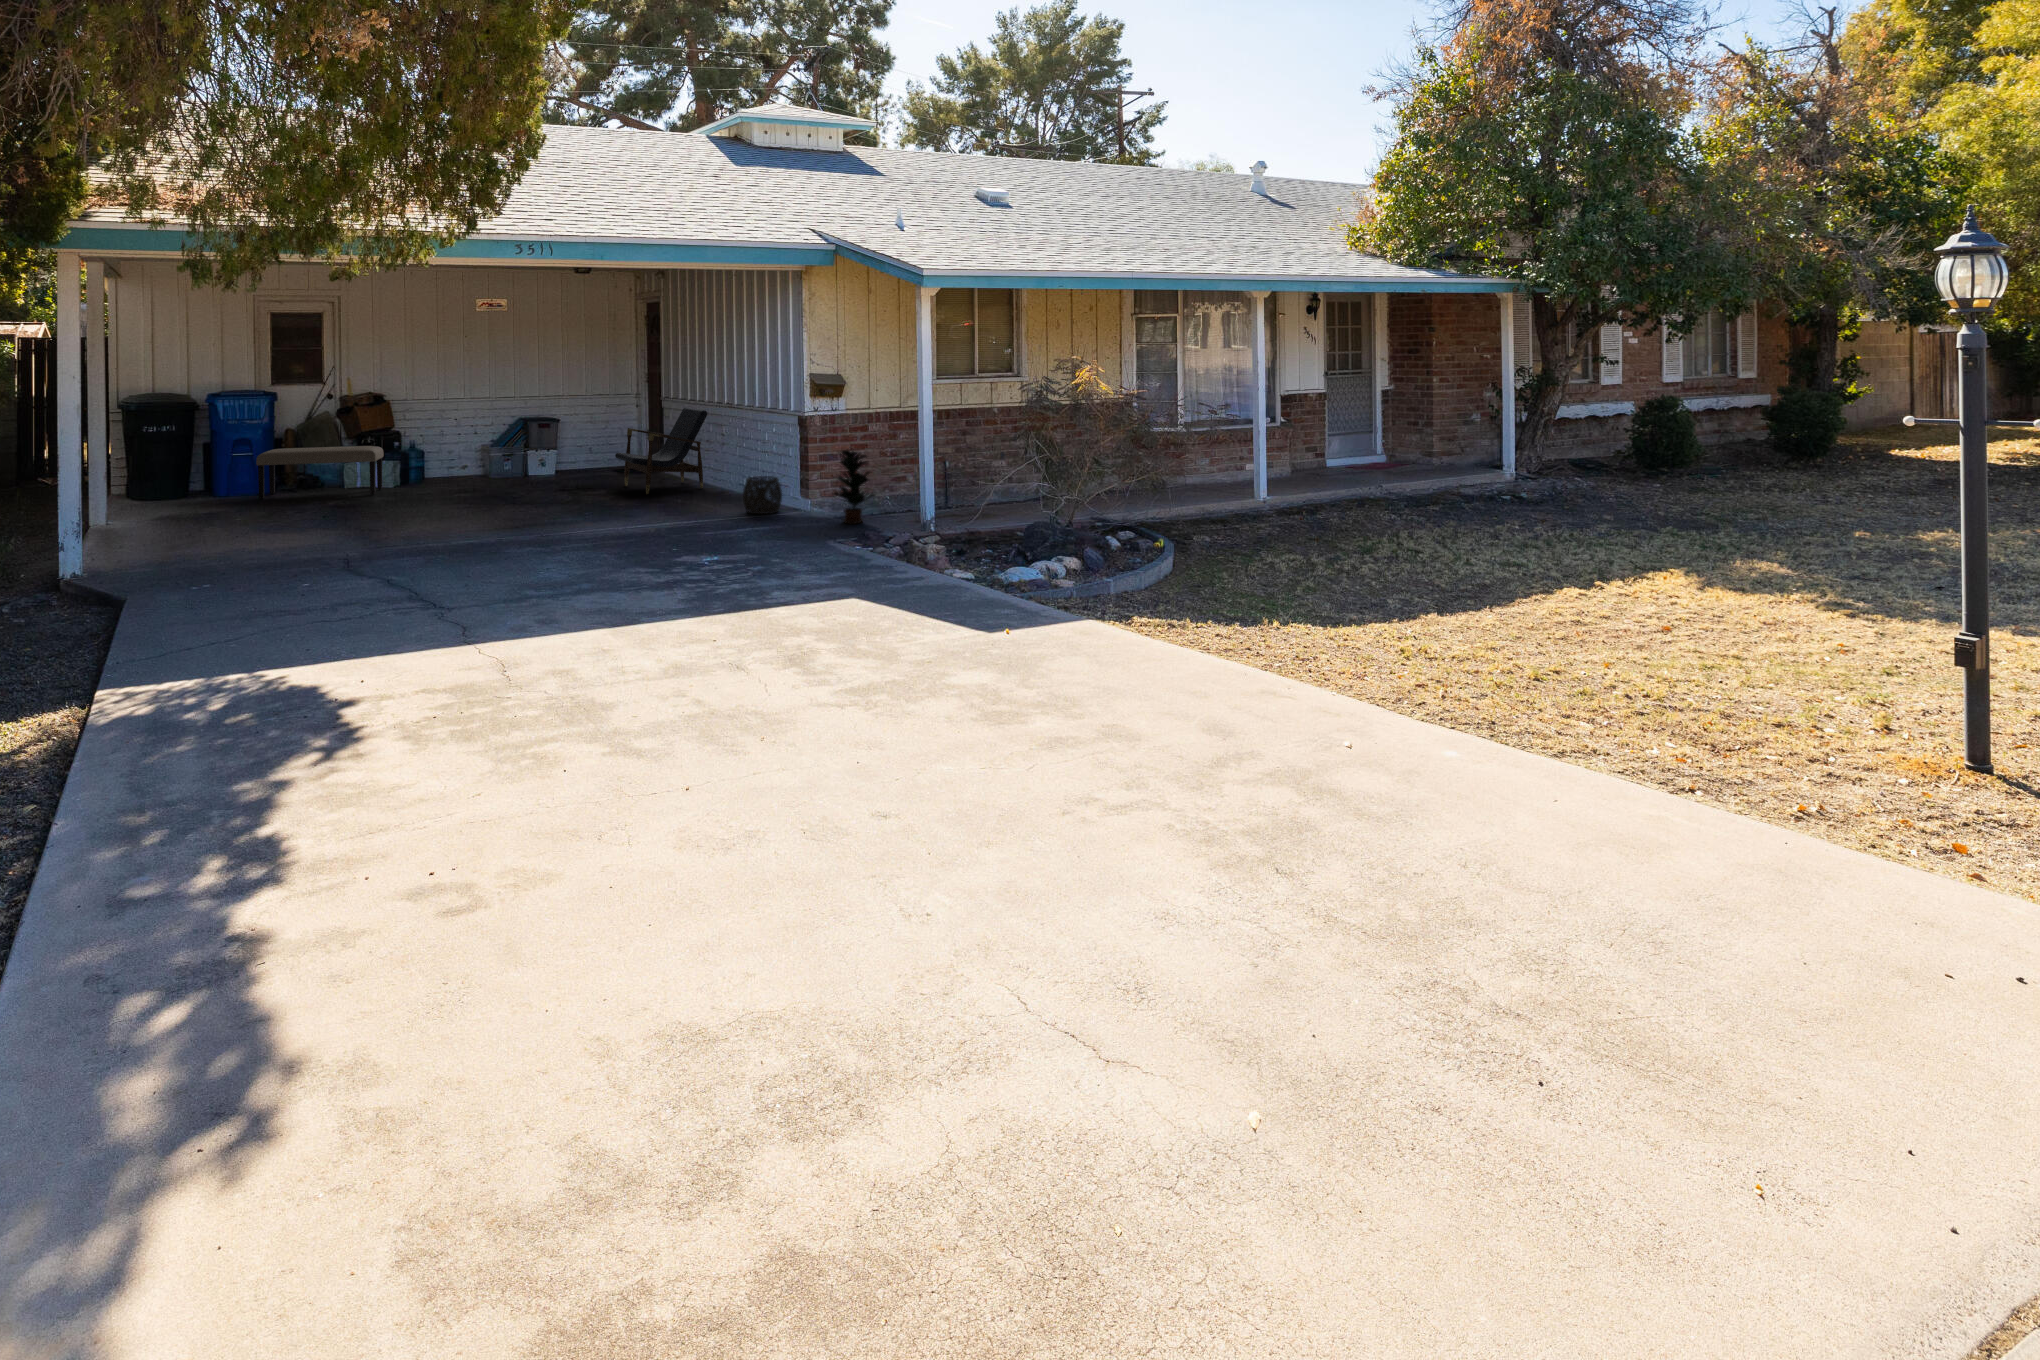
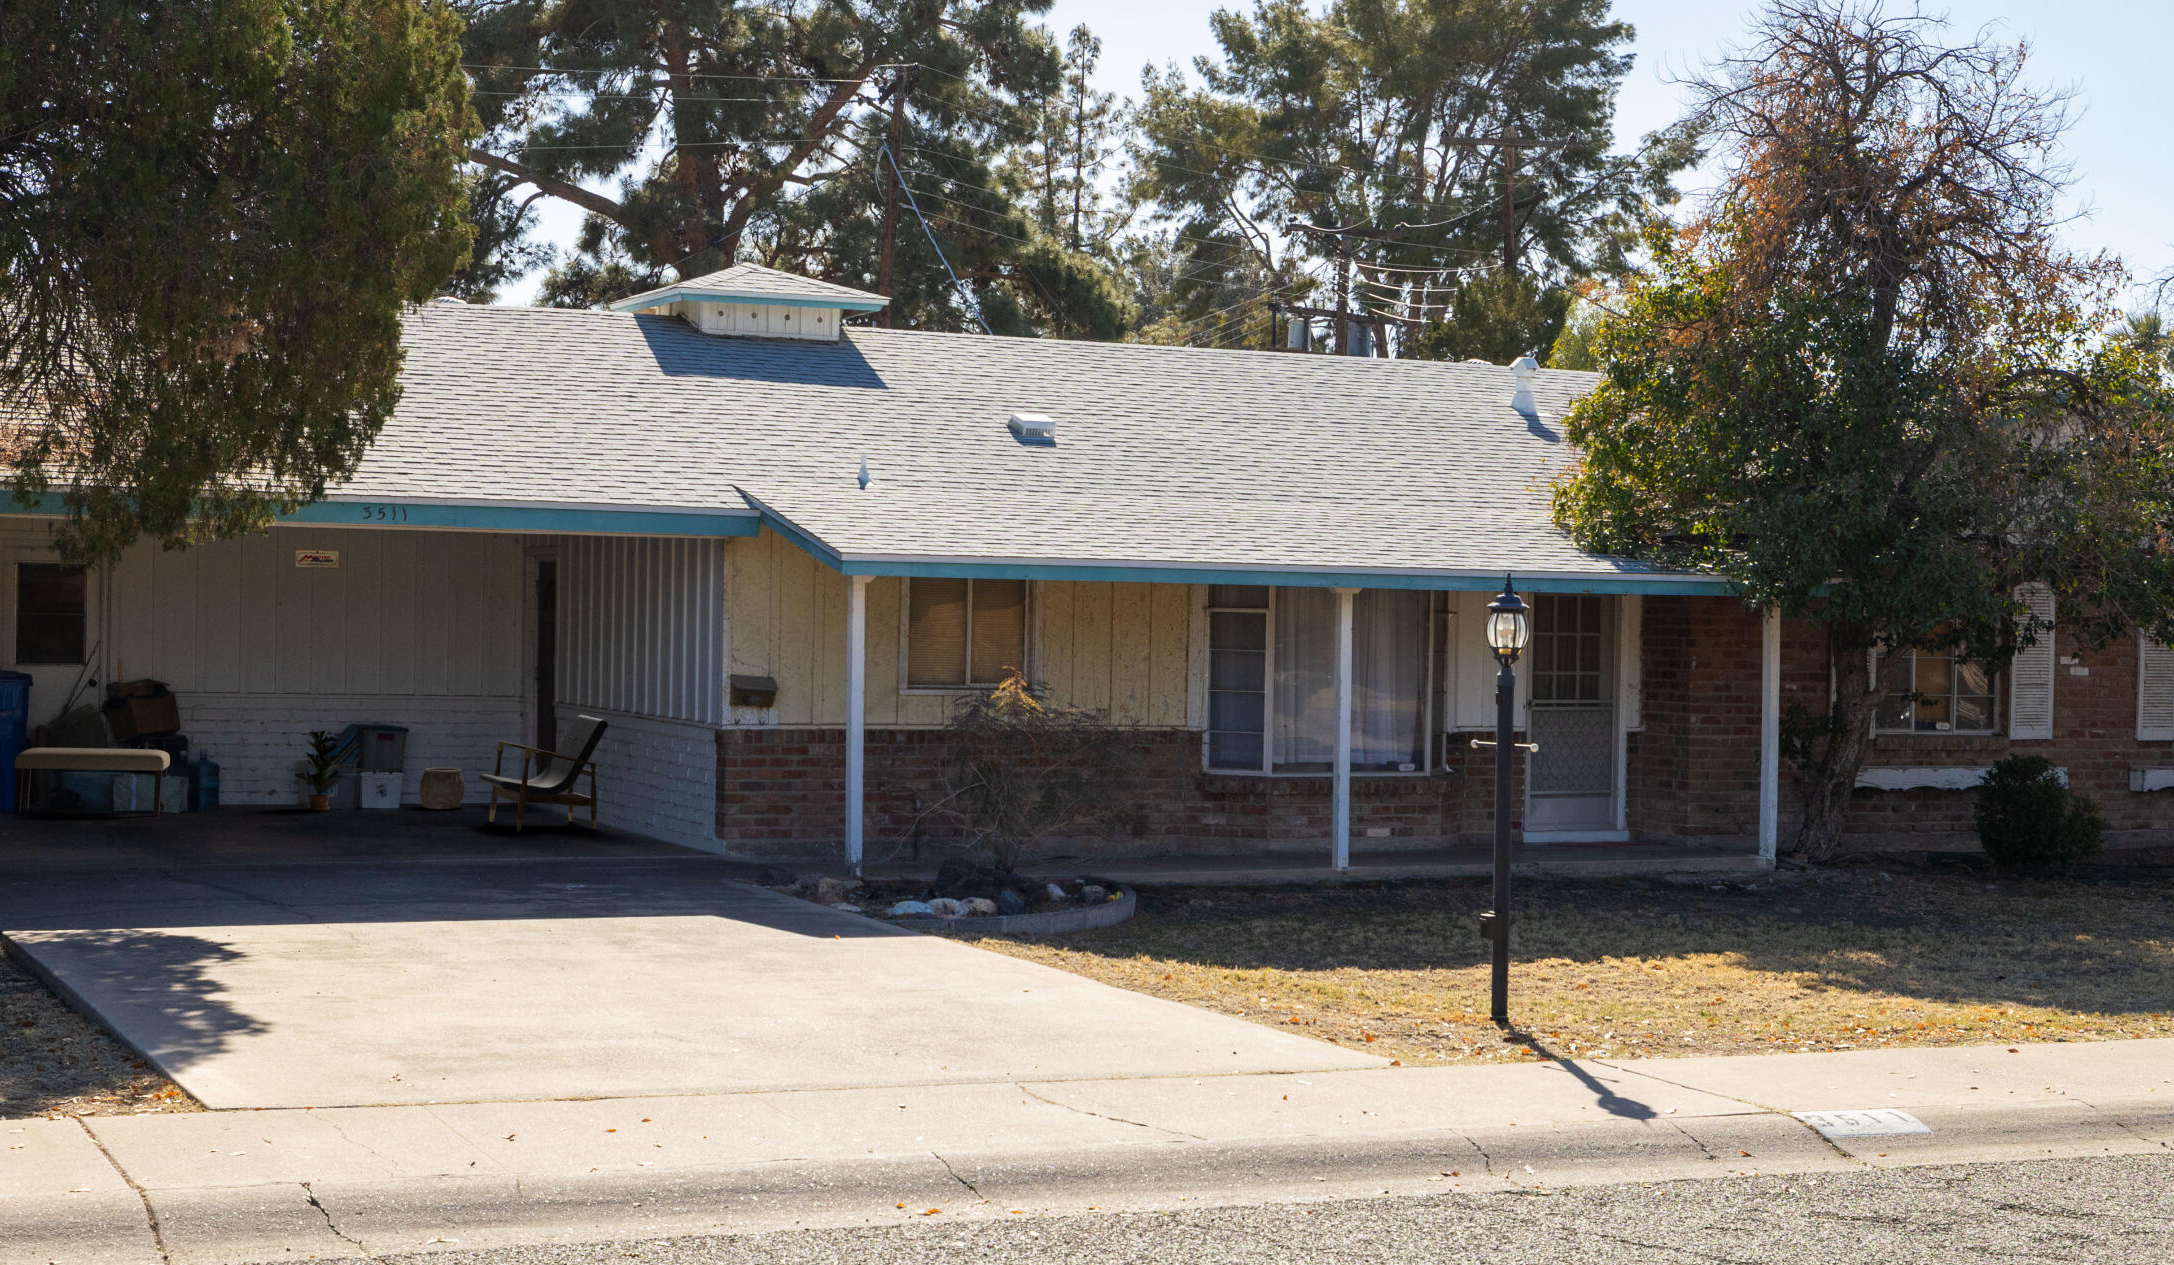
potted plant: present [834,449,875,524] -> present [295,730,344,811]
woven basket: present [742,476,782,514] -> present [419,768,465,809]

